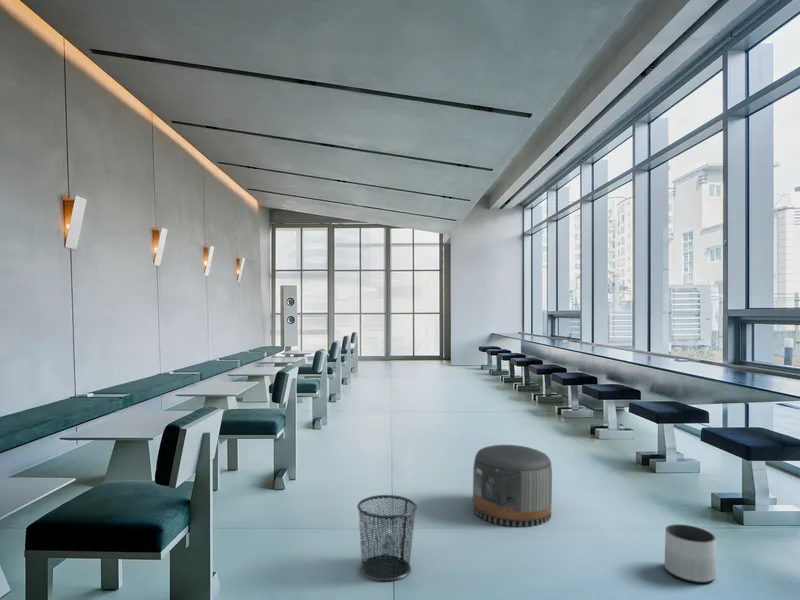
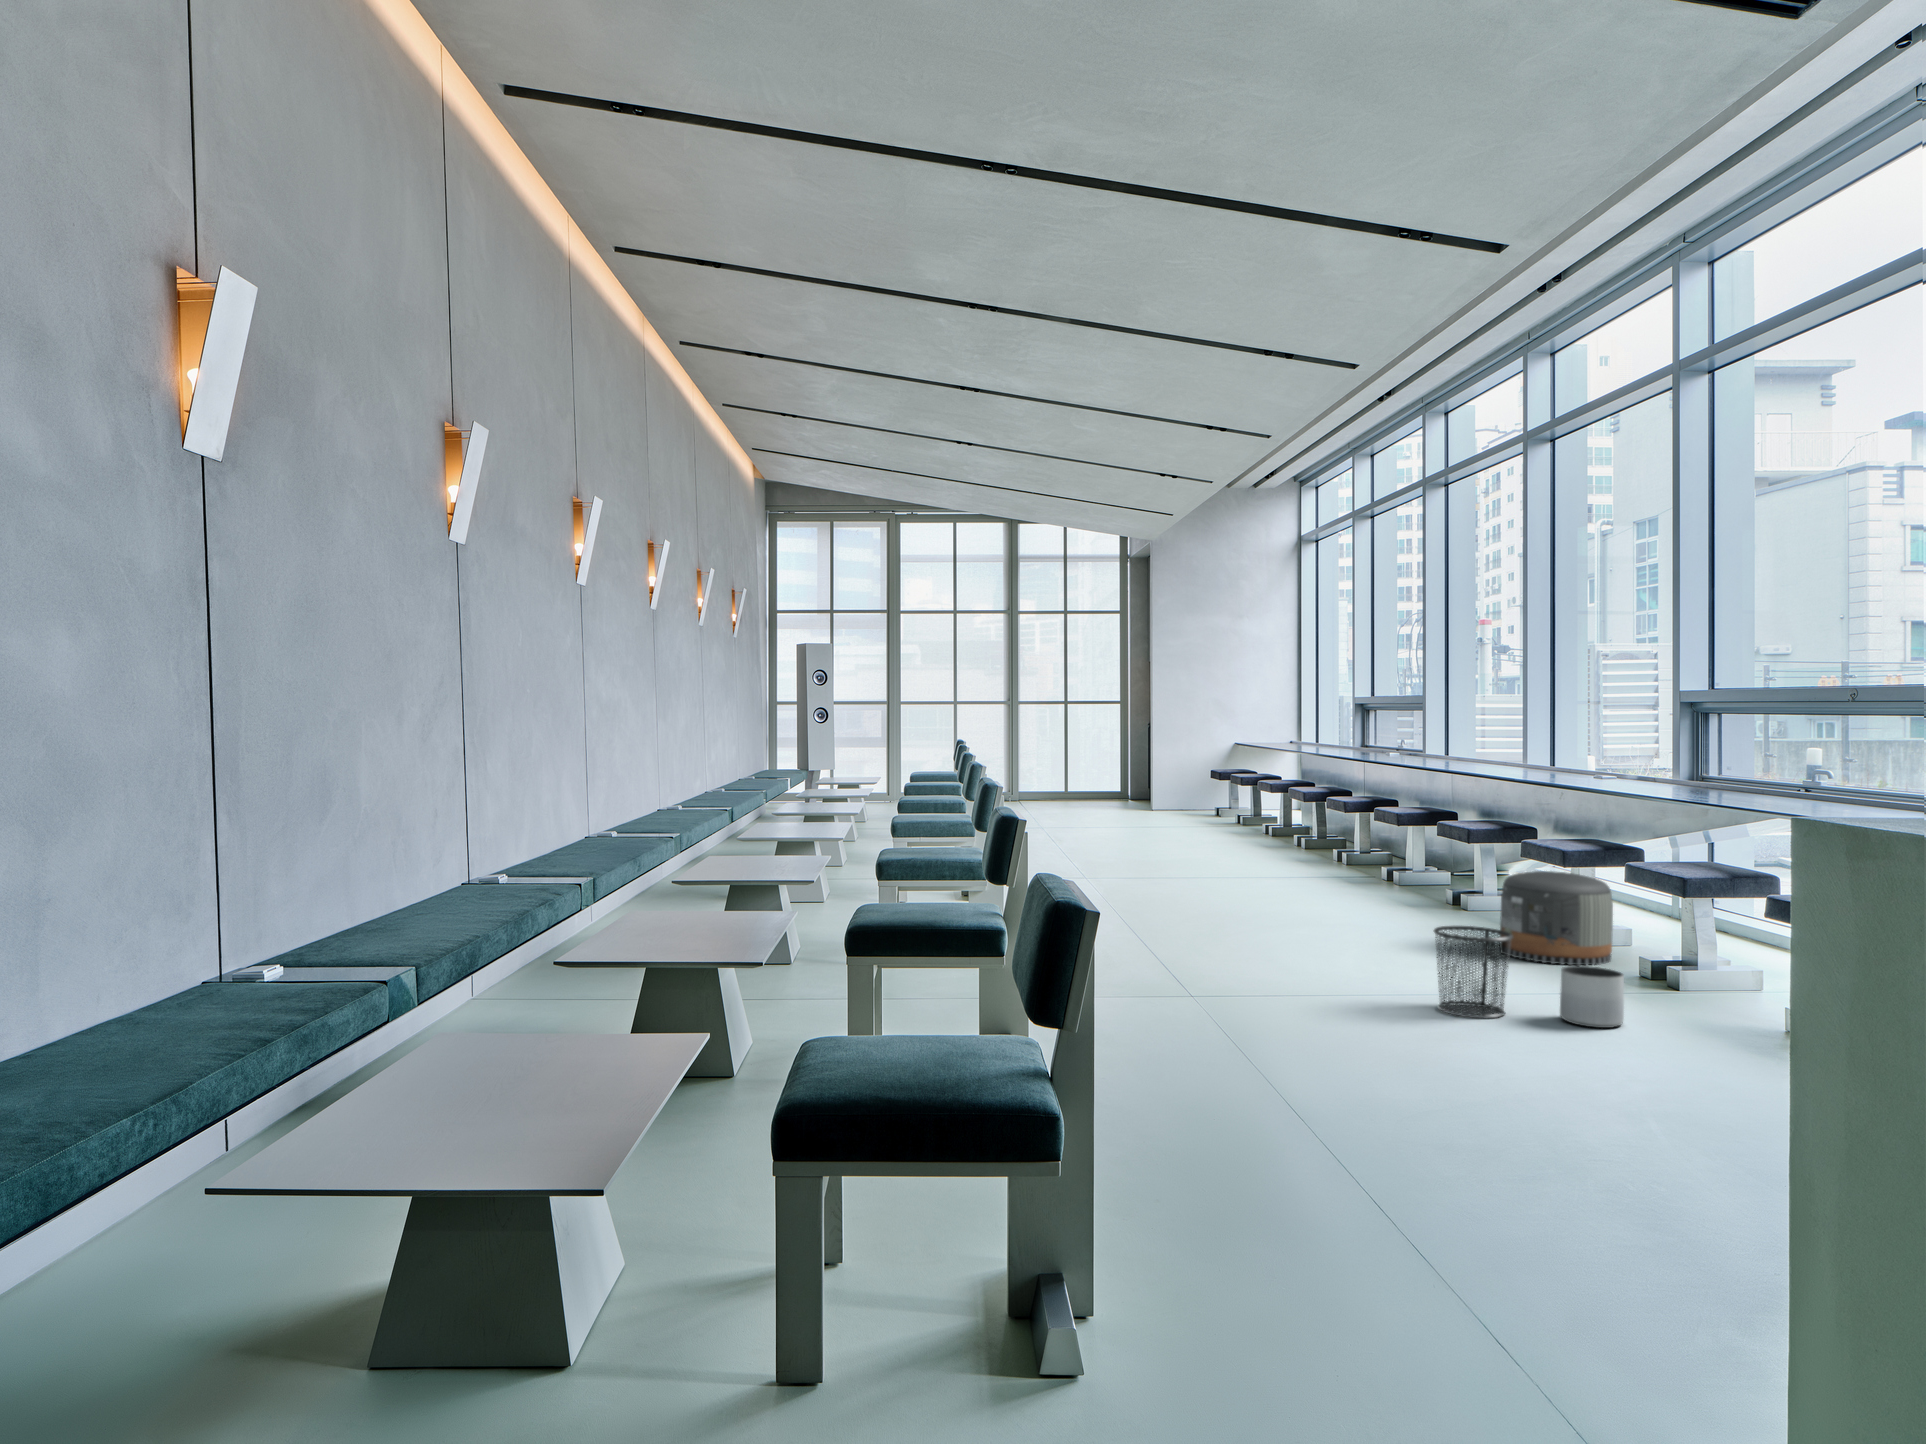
pouf: present [473,445,552,527] -> present [1500,871,1613,965]
trash can: present [357,495,417,581] -> present [1434,926,1513,1018]

